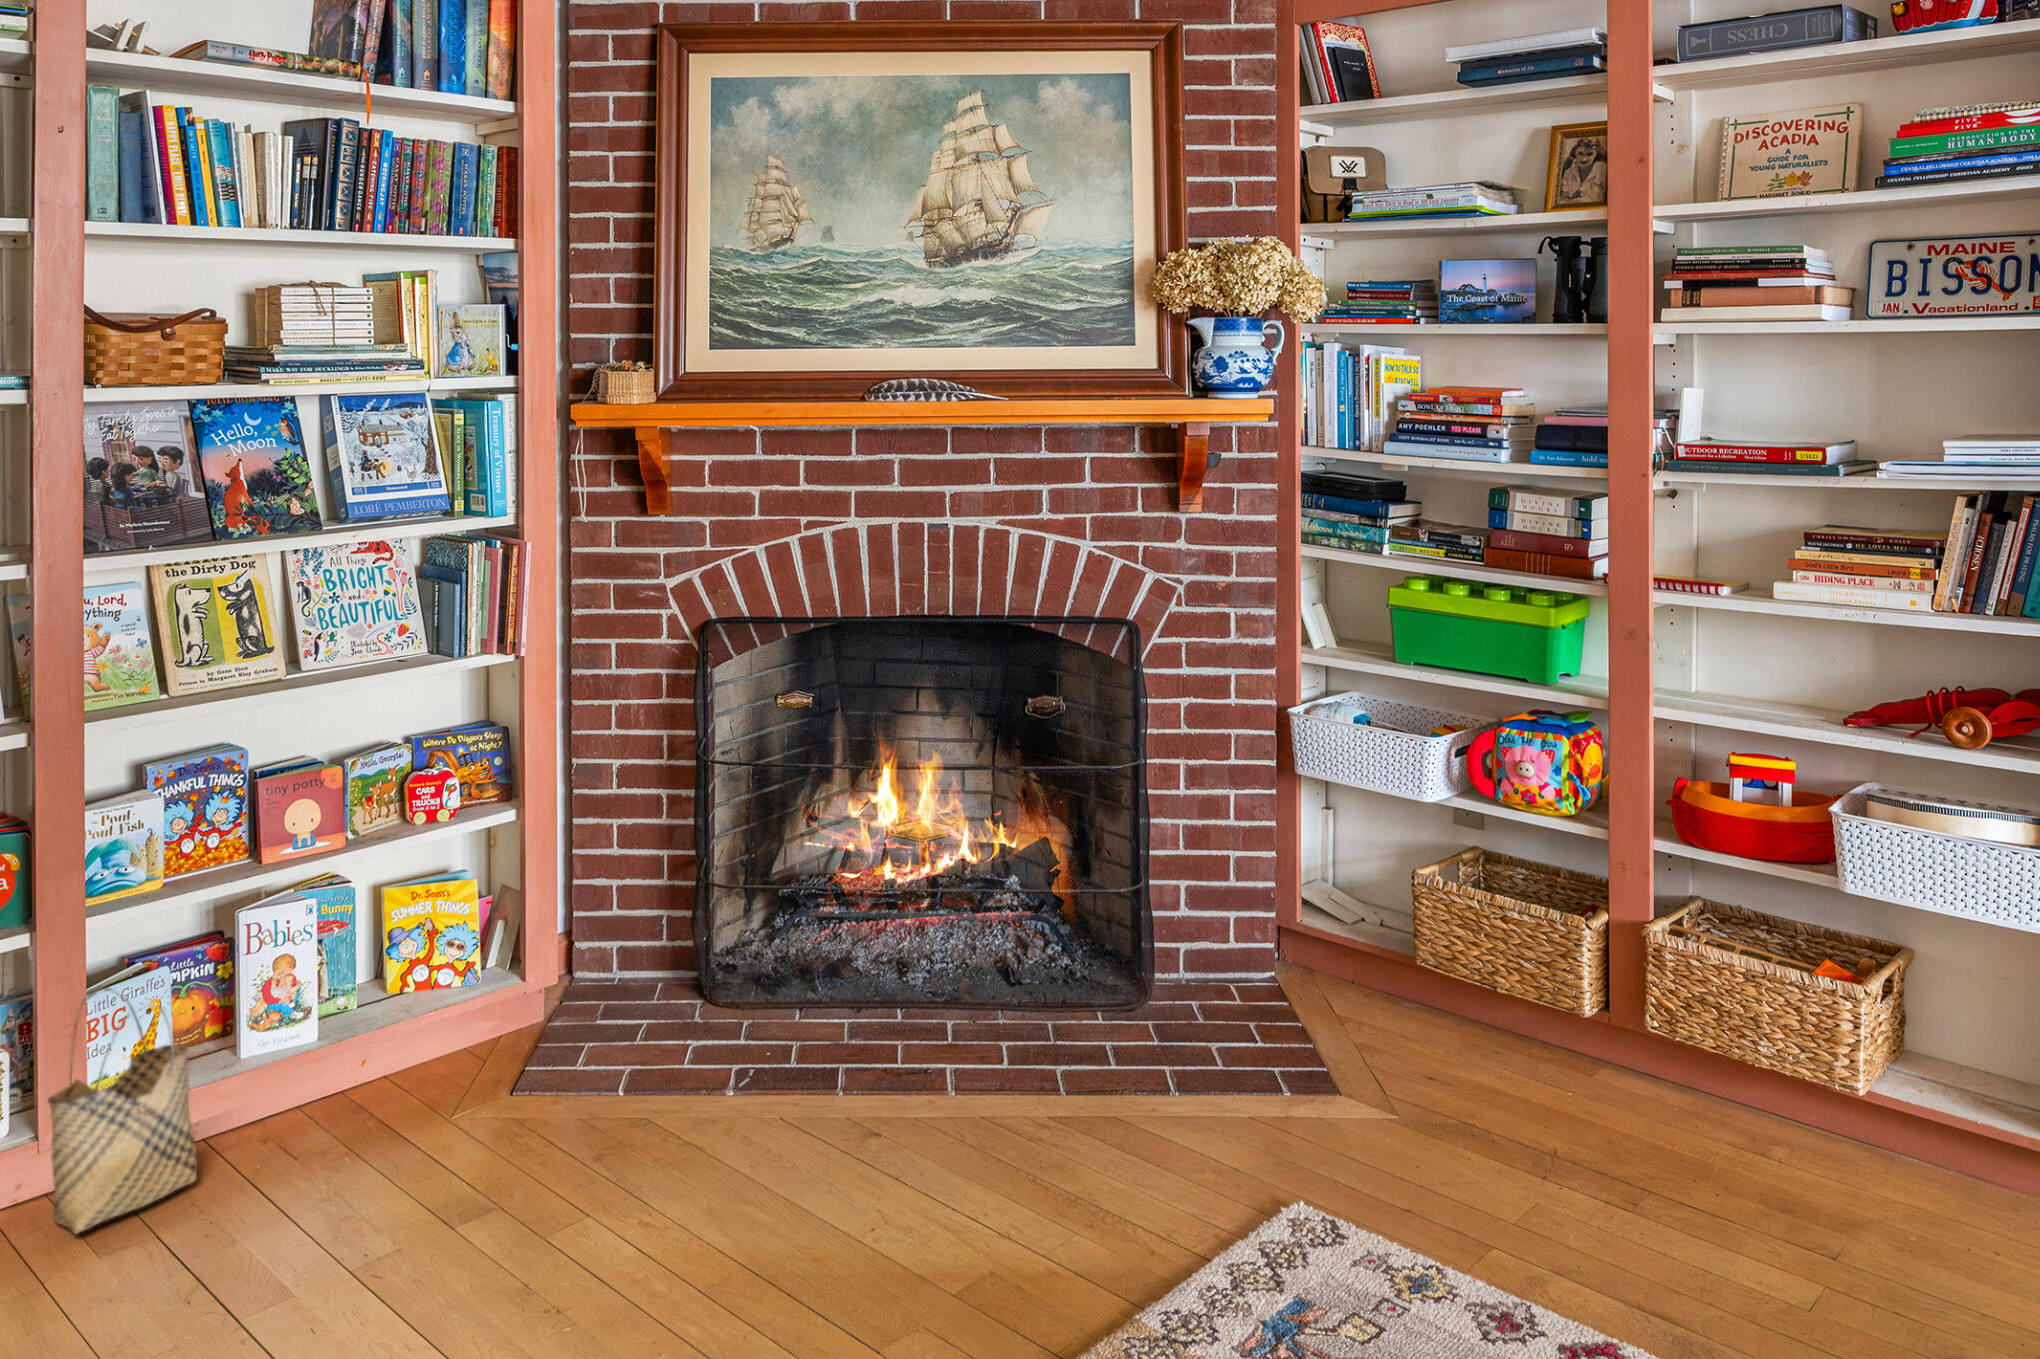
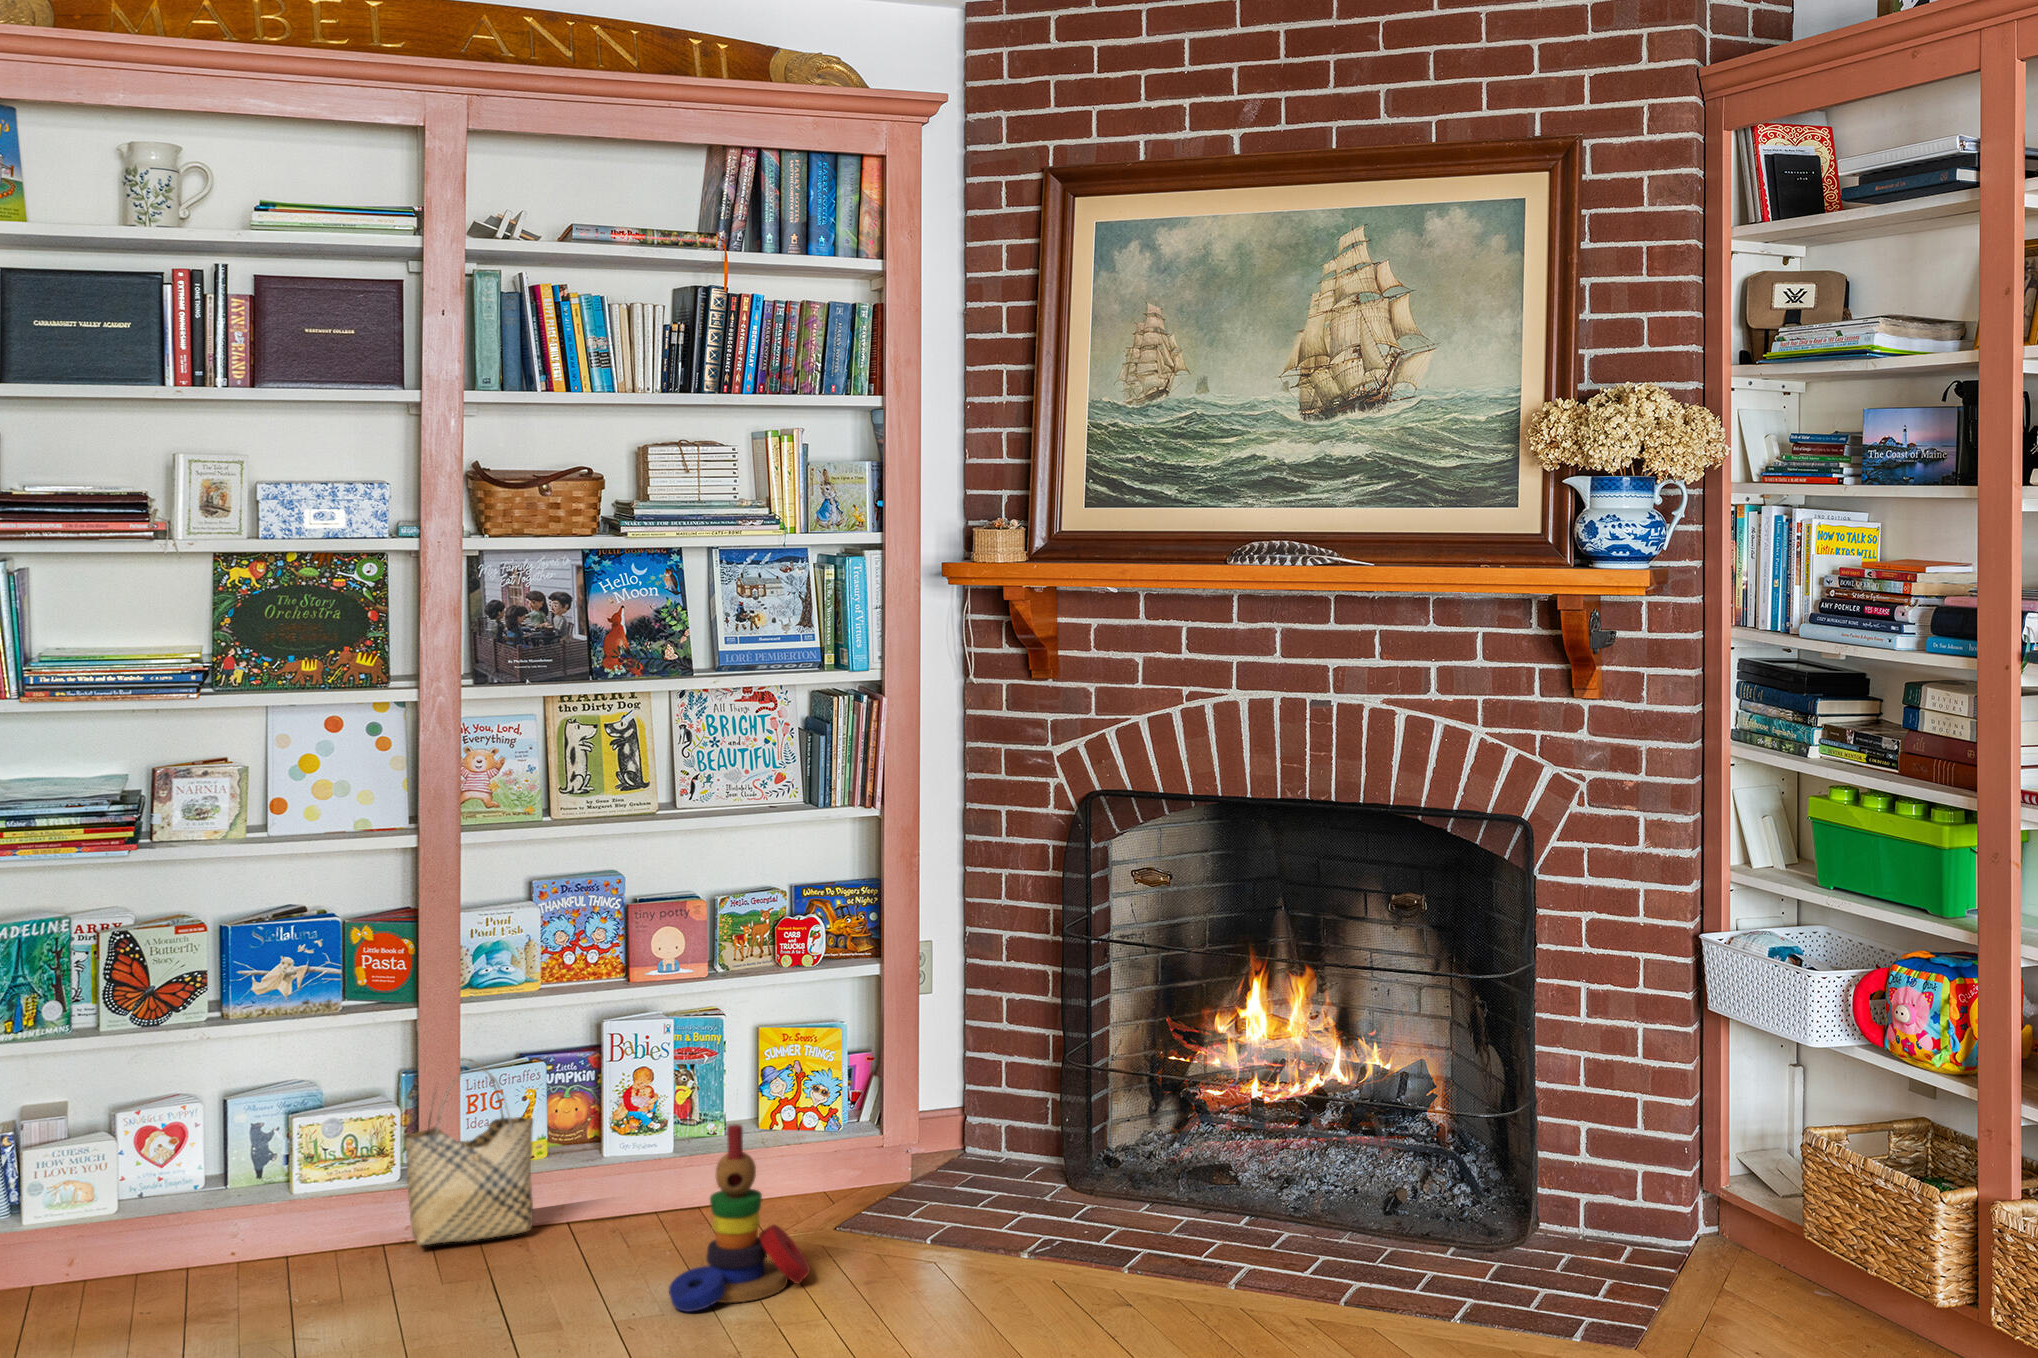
stacking toy: none [453,1027,588,1264] -> present [669,1124,810,1312]

